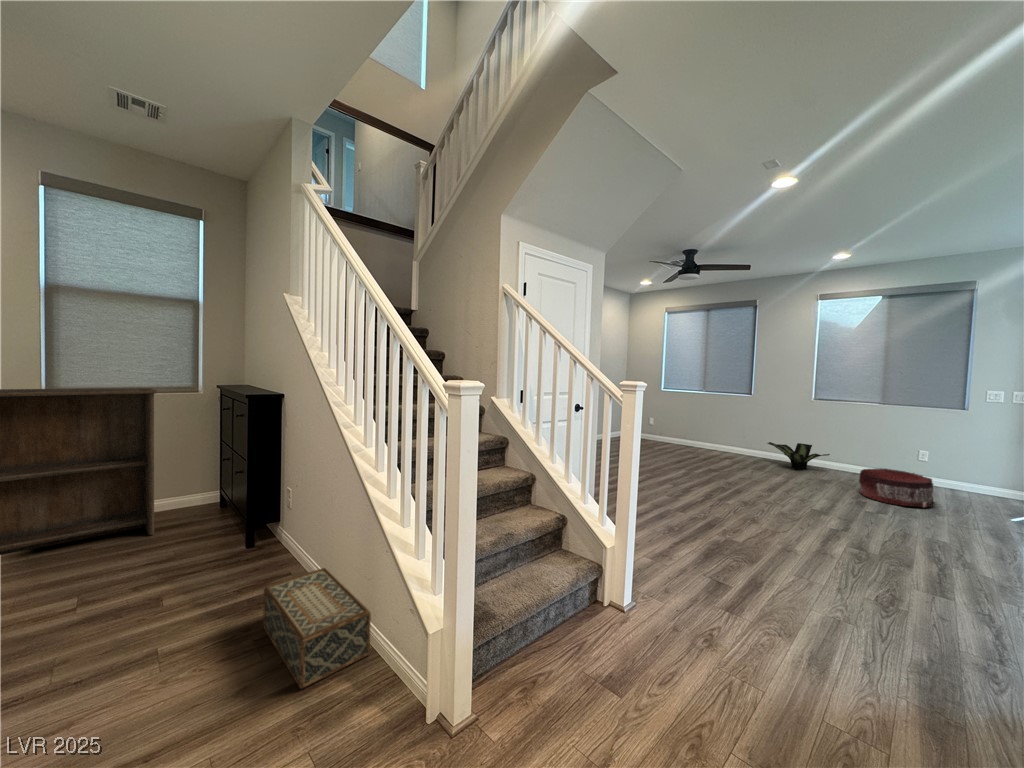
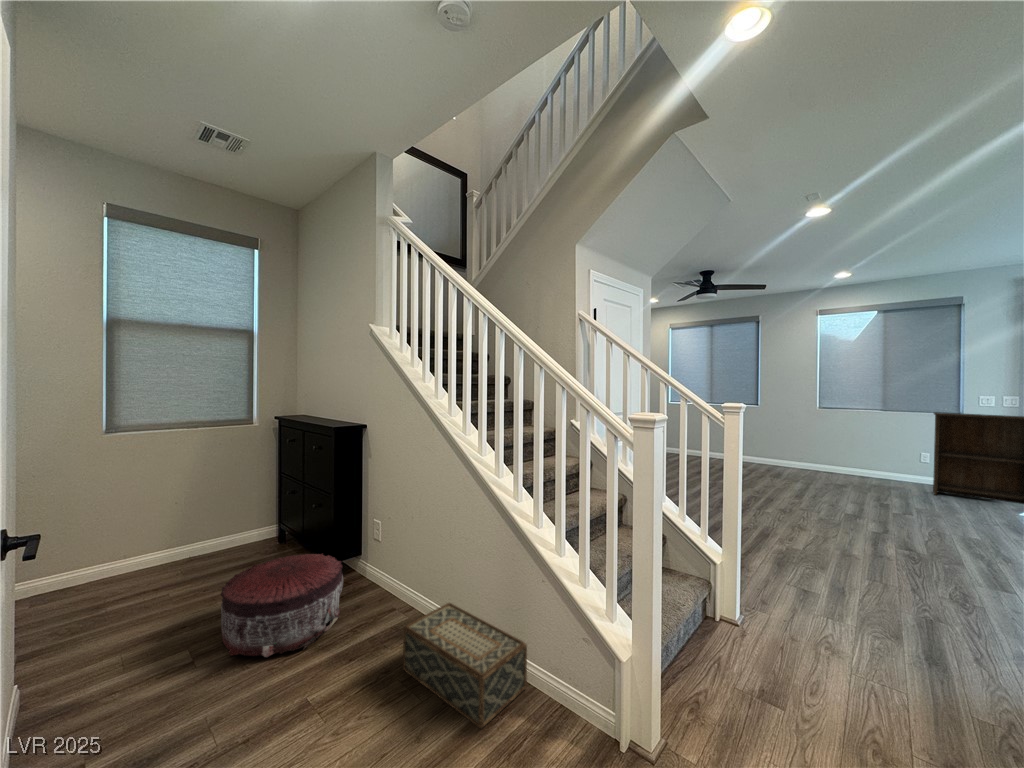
bookshelf: present [0,388,157,555] -> present [933,412,1024,504]
potted plant: present [767,442,830,470] -> none [780,451,842,477]
pouf: present [859,469,934,507] -> present [221,554,343,657]

